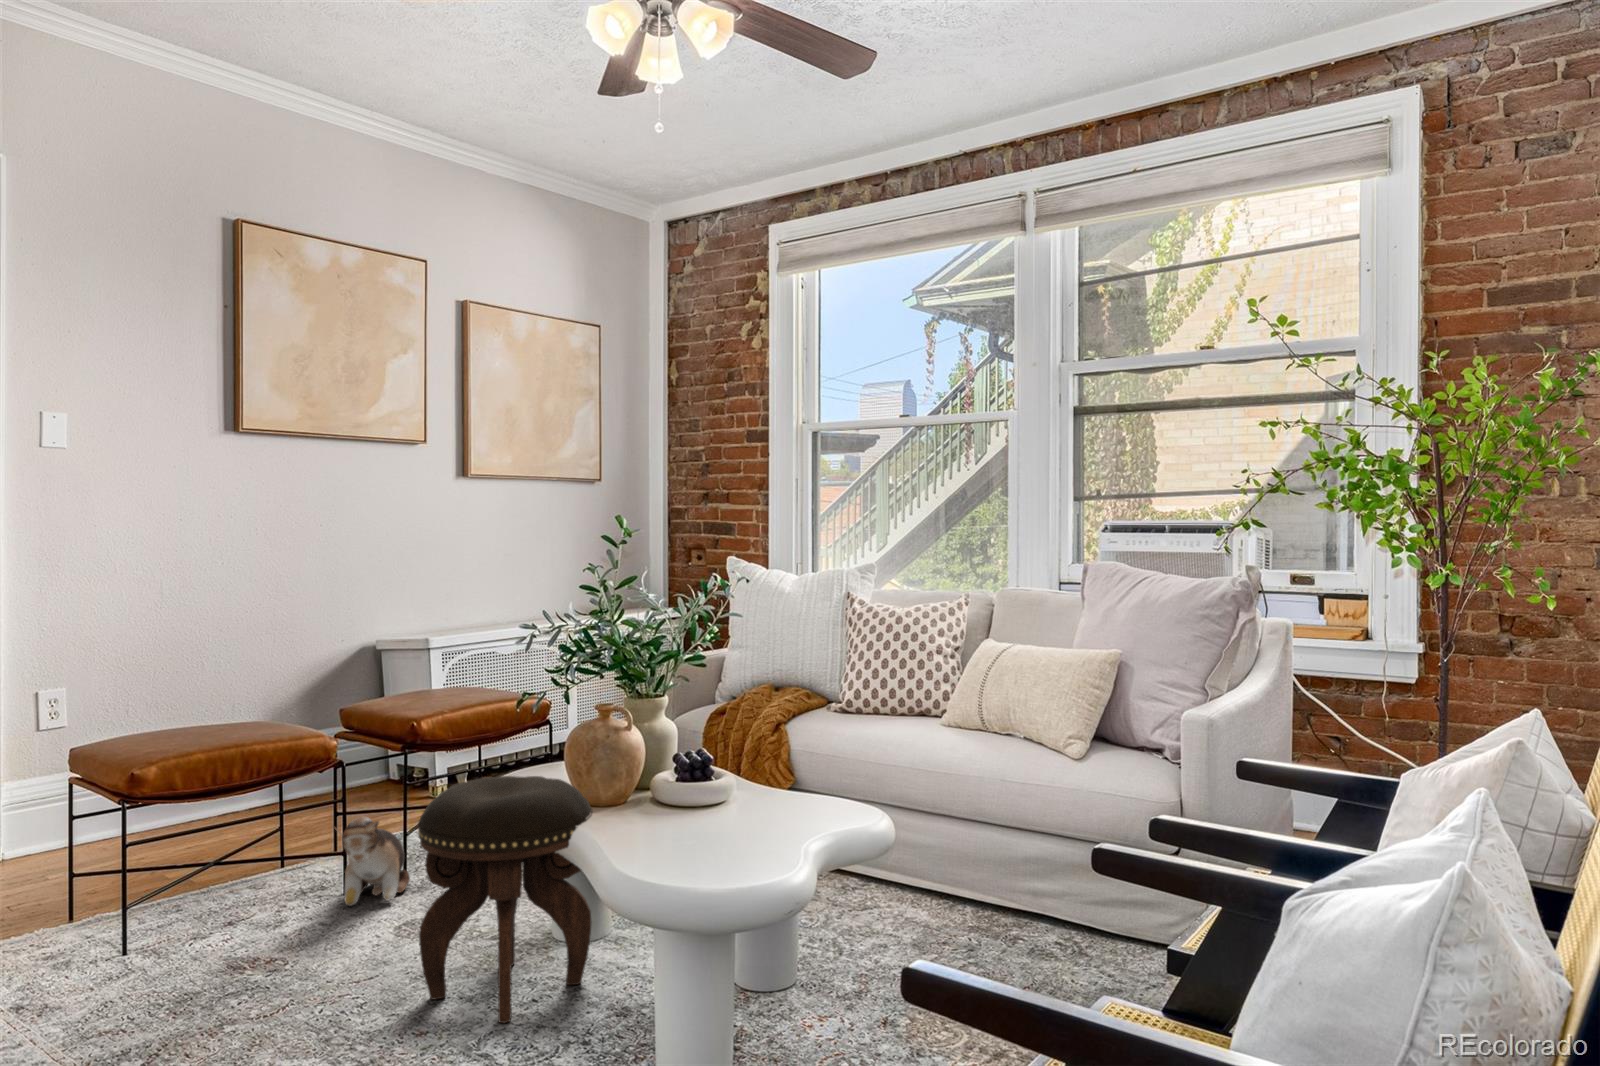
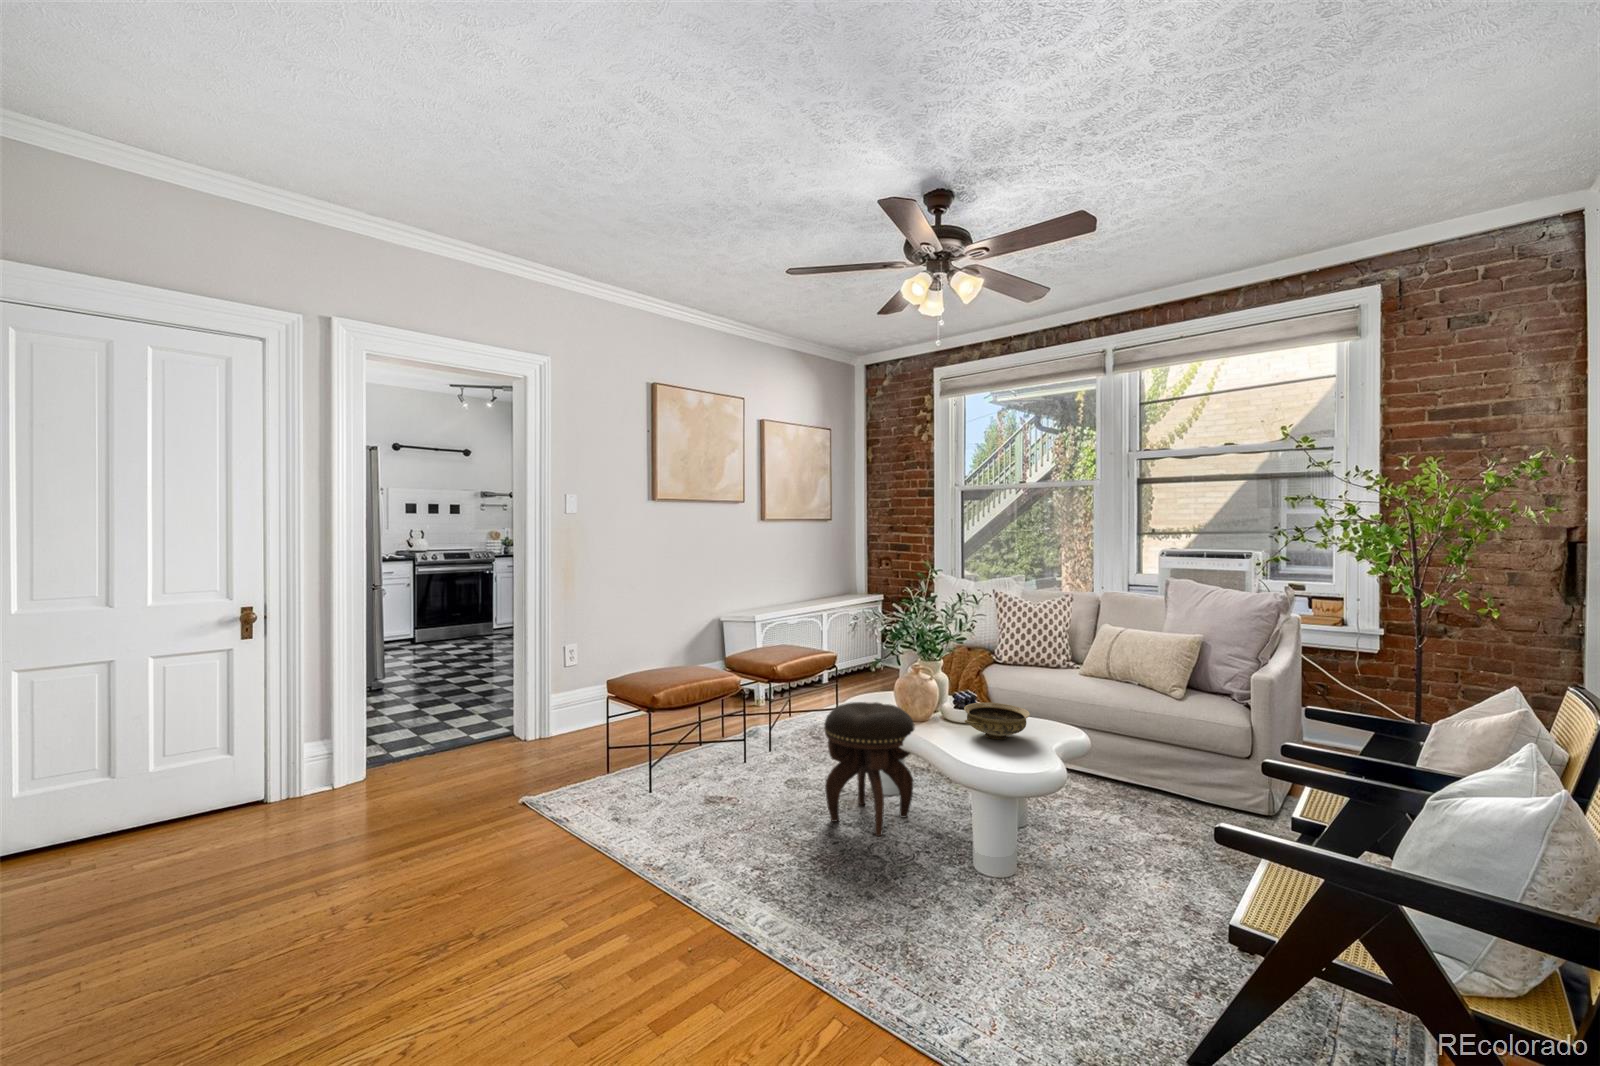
ceramic bowl: none [658,769,787,834] -> present [964,703,1030,739]
plush toy: present [335,816,410,906] -> none [751,719,781,767]

